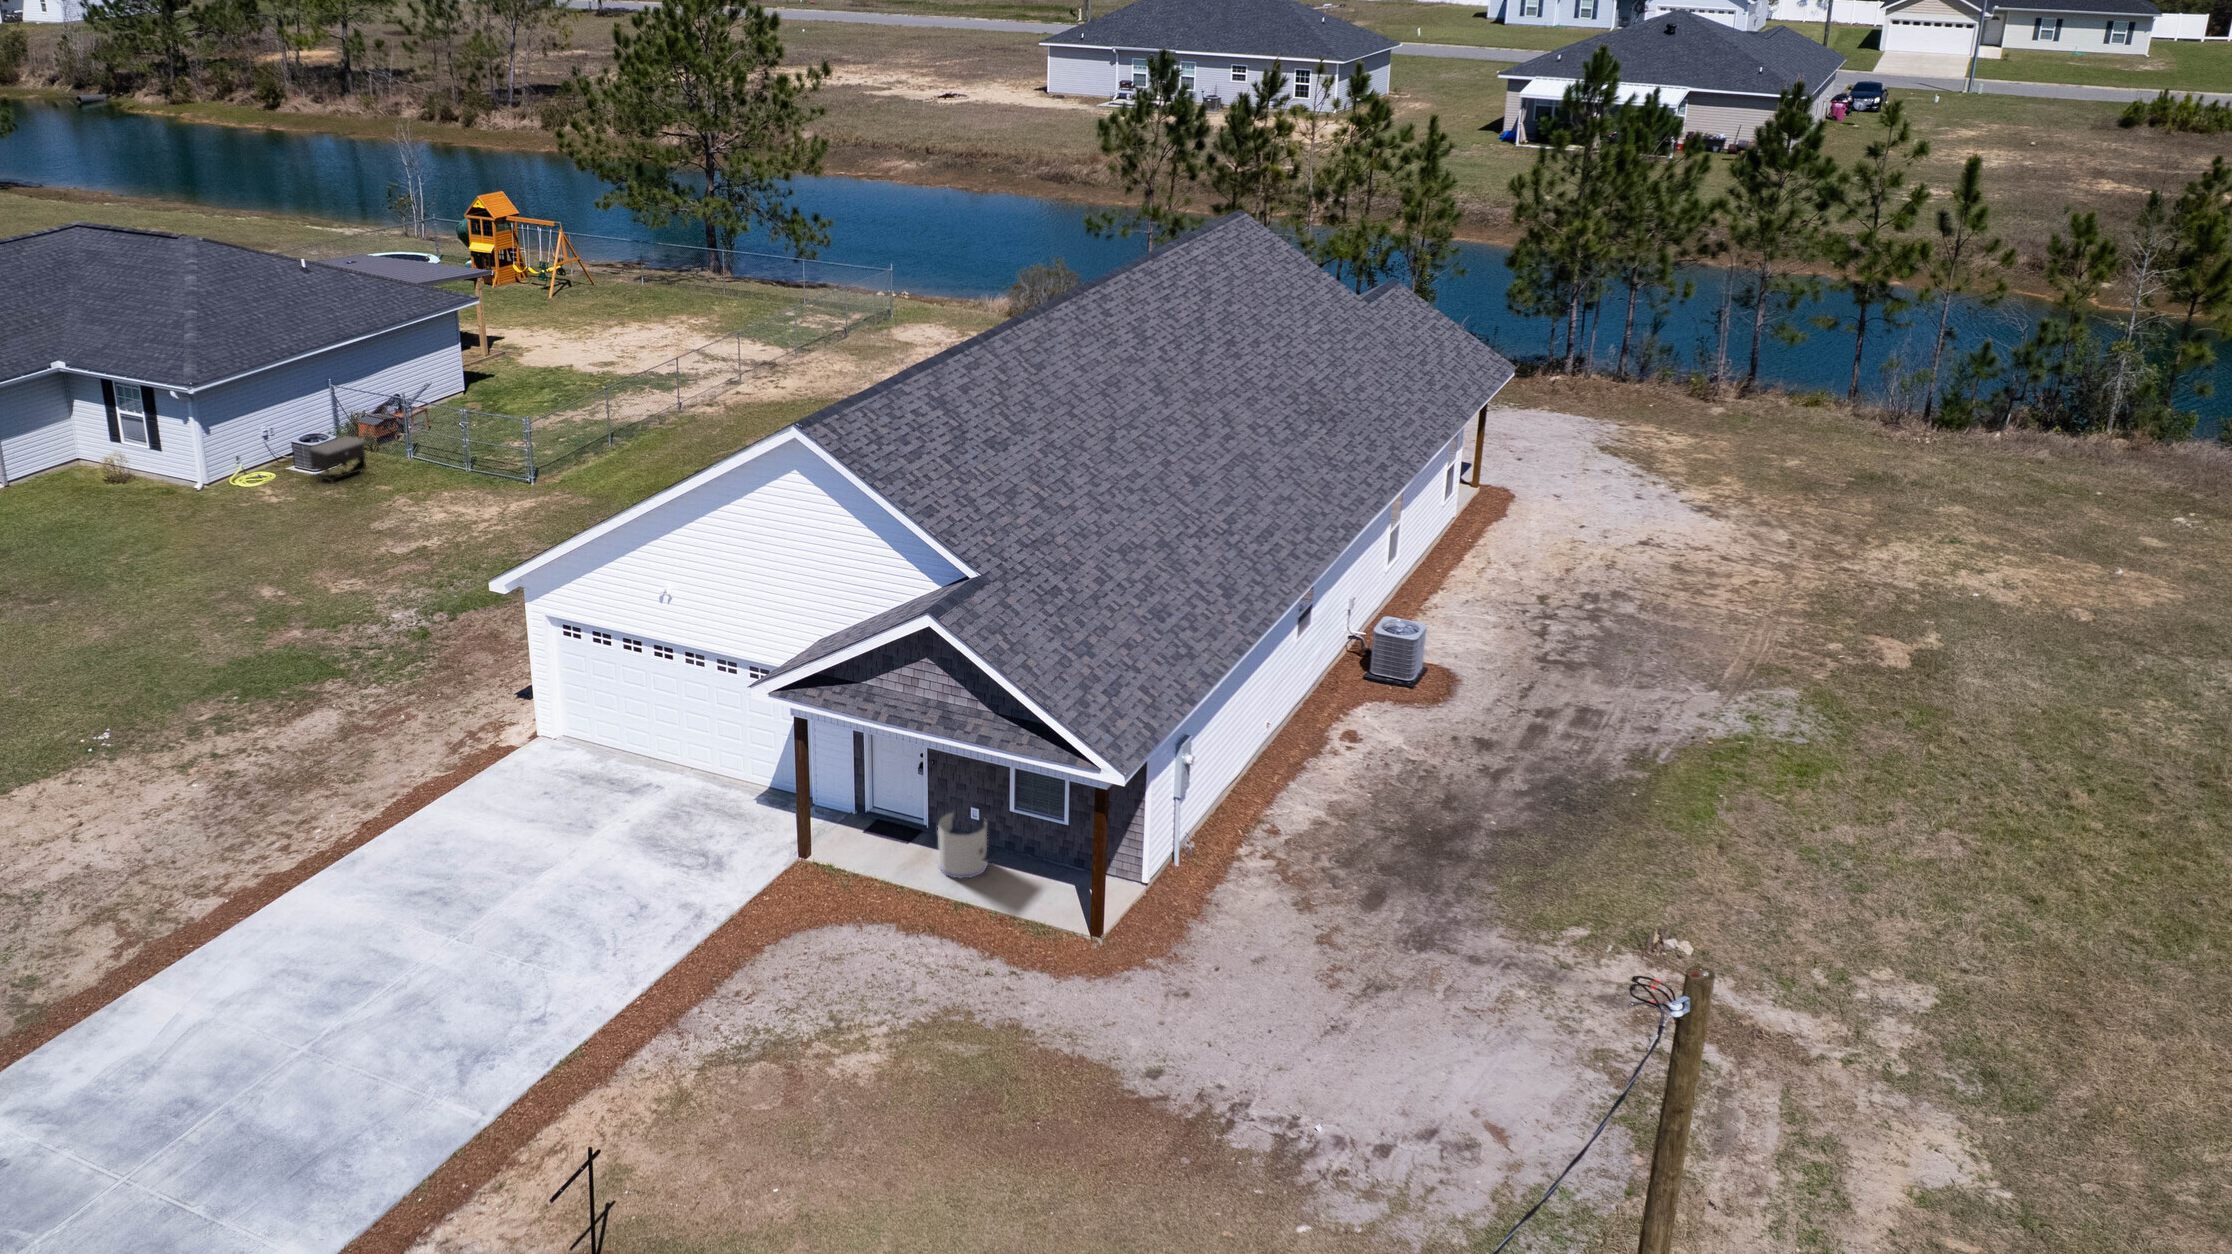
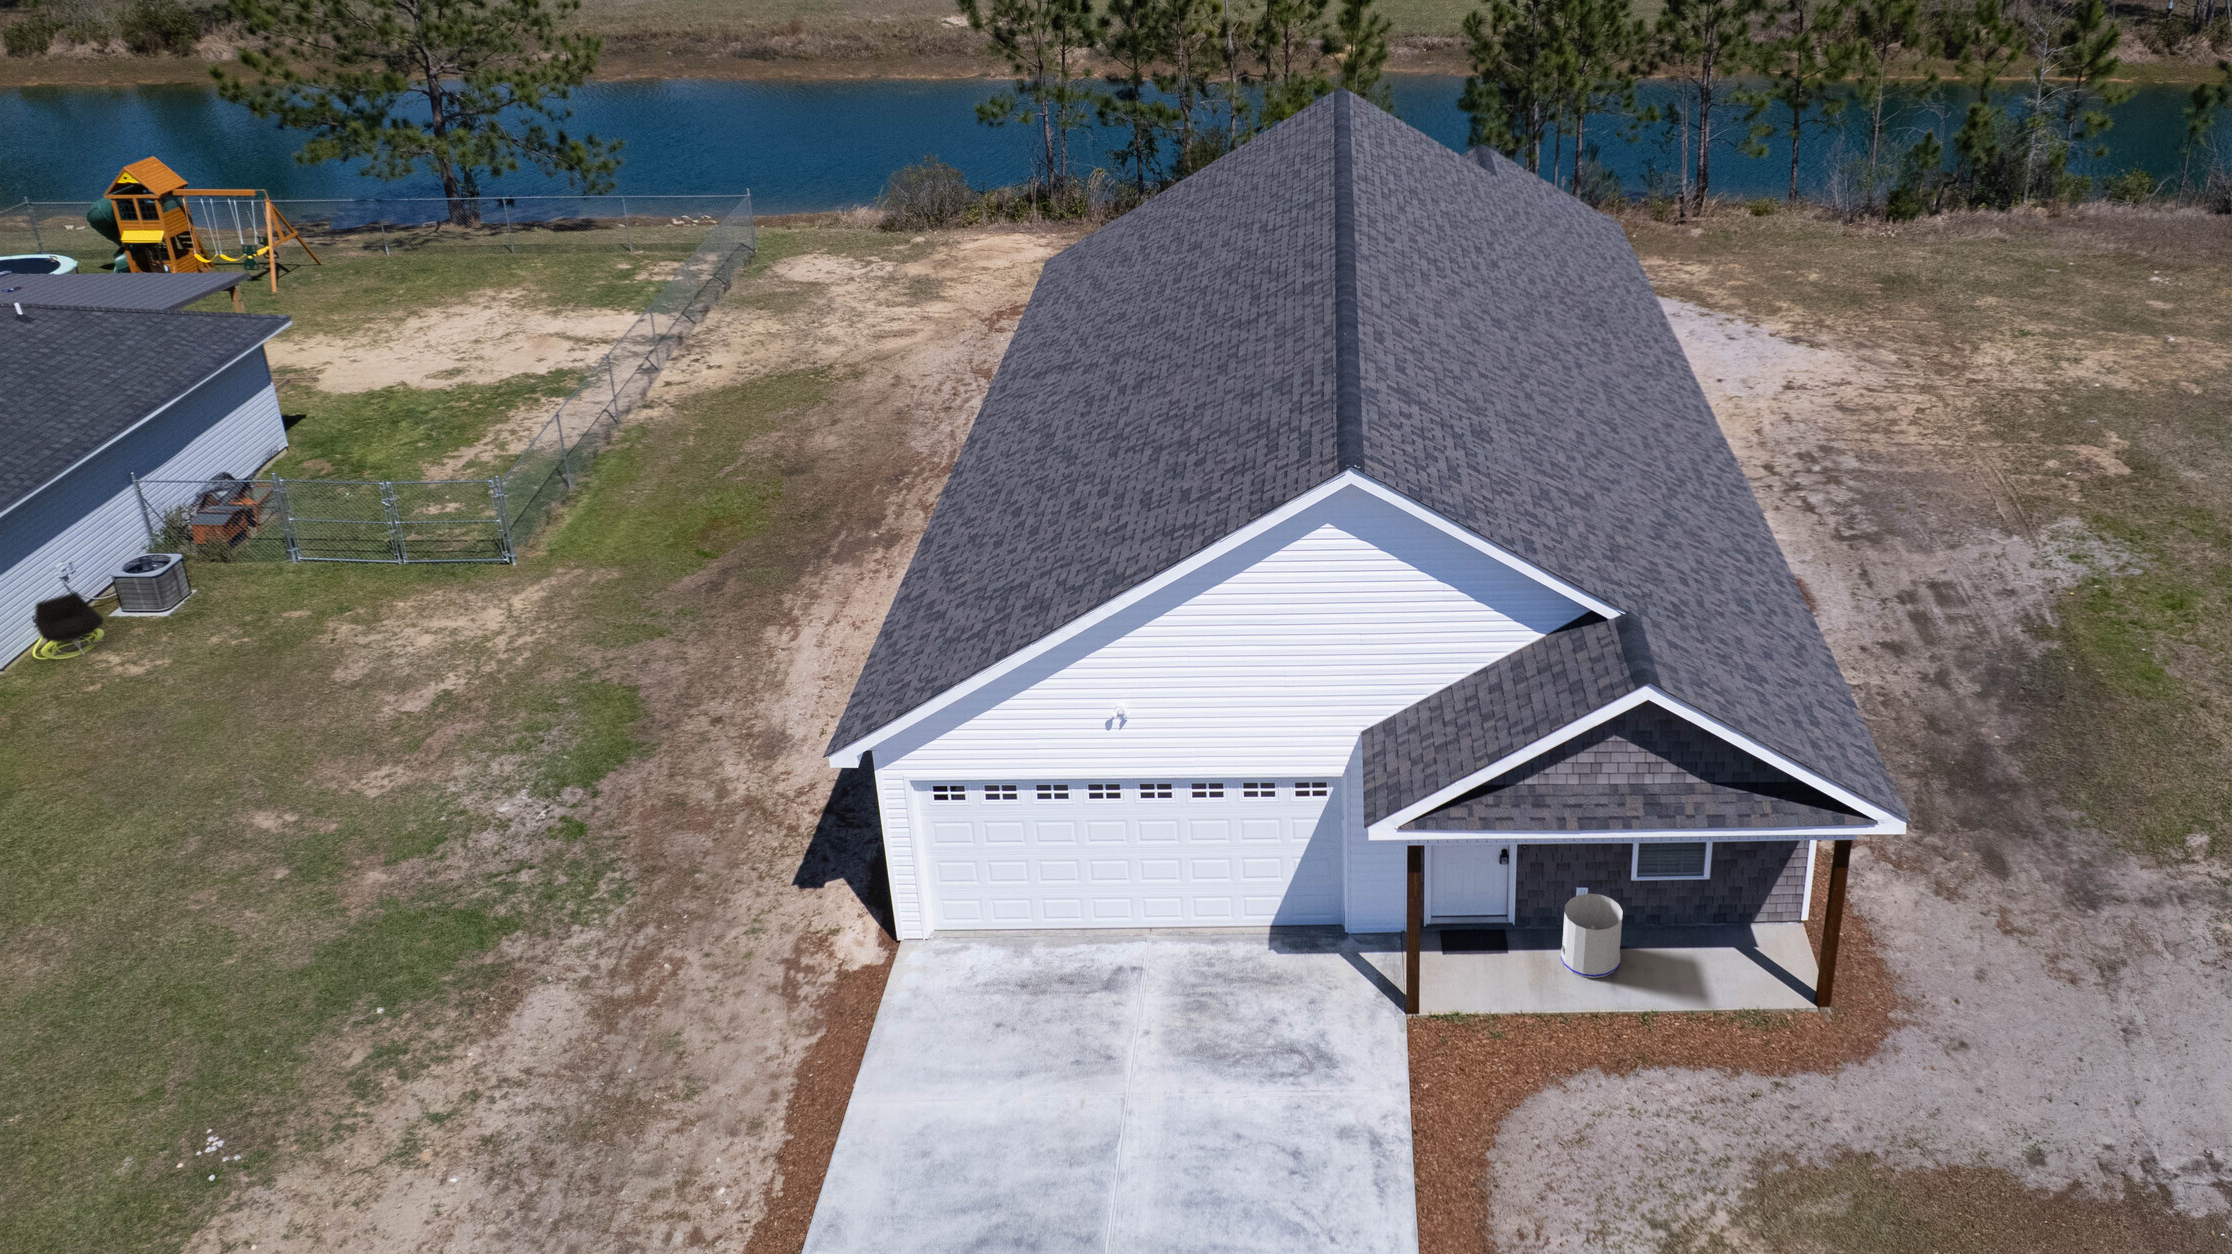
storage bench: present [310,436,366,481] -> none [151,549,241,622]
lounge chair: none [239,448,278,490] -> present [35,592,104,655]

